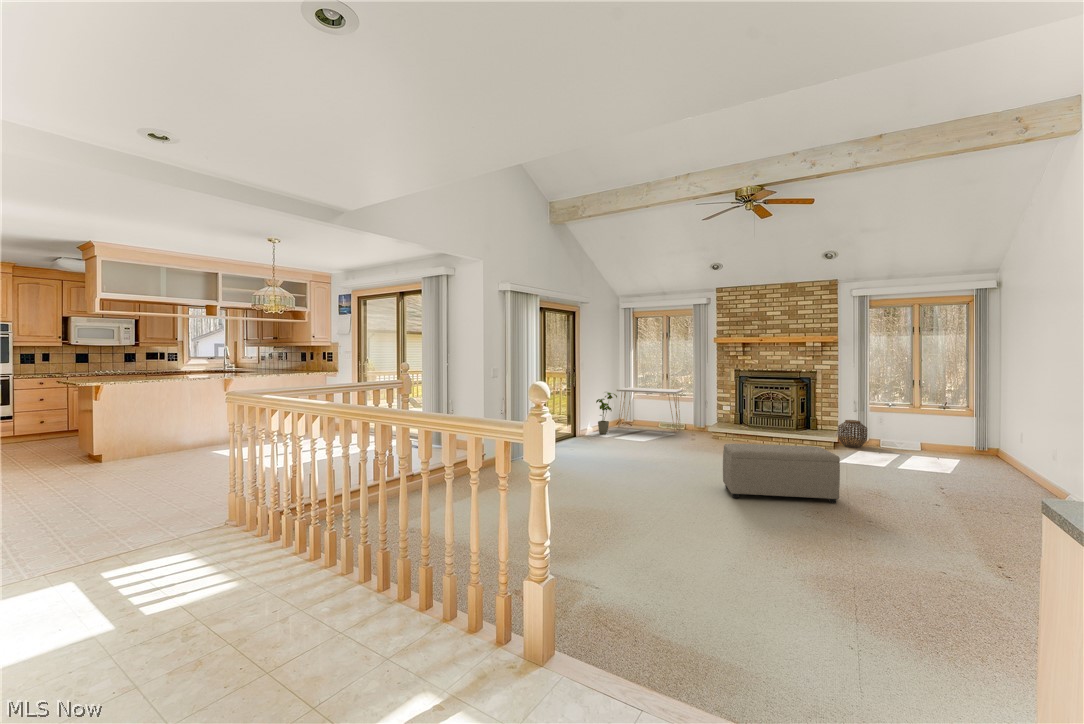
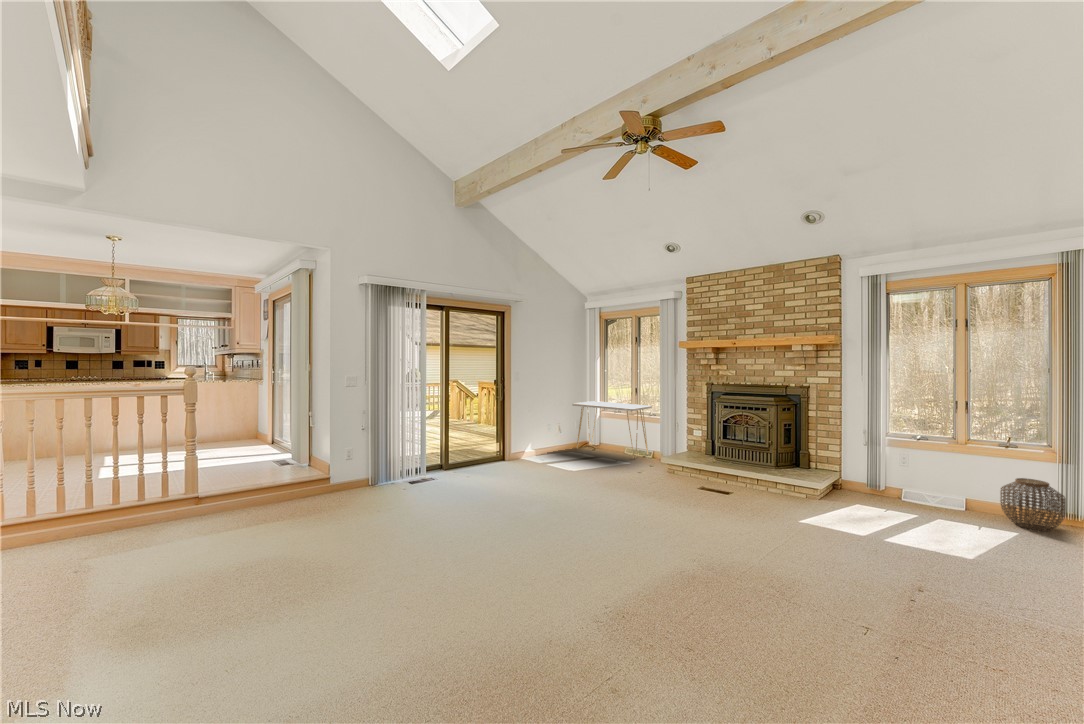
house plant: present [596,392,617,434] -> none [535,406,561,457]
woven basket: present [838,420,867,448] -> present [1000,478,1066,531]
ottoman: present [723,444,840,503] -> none [519,494,685,616]

